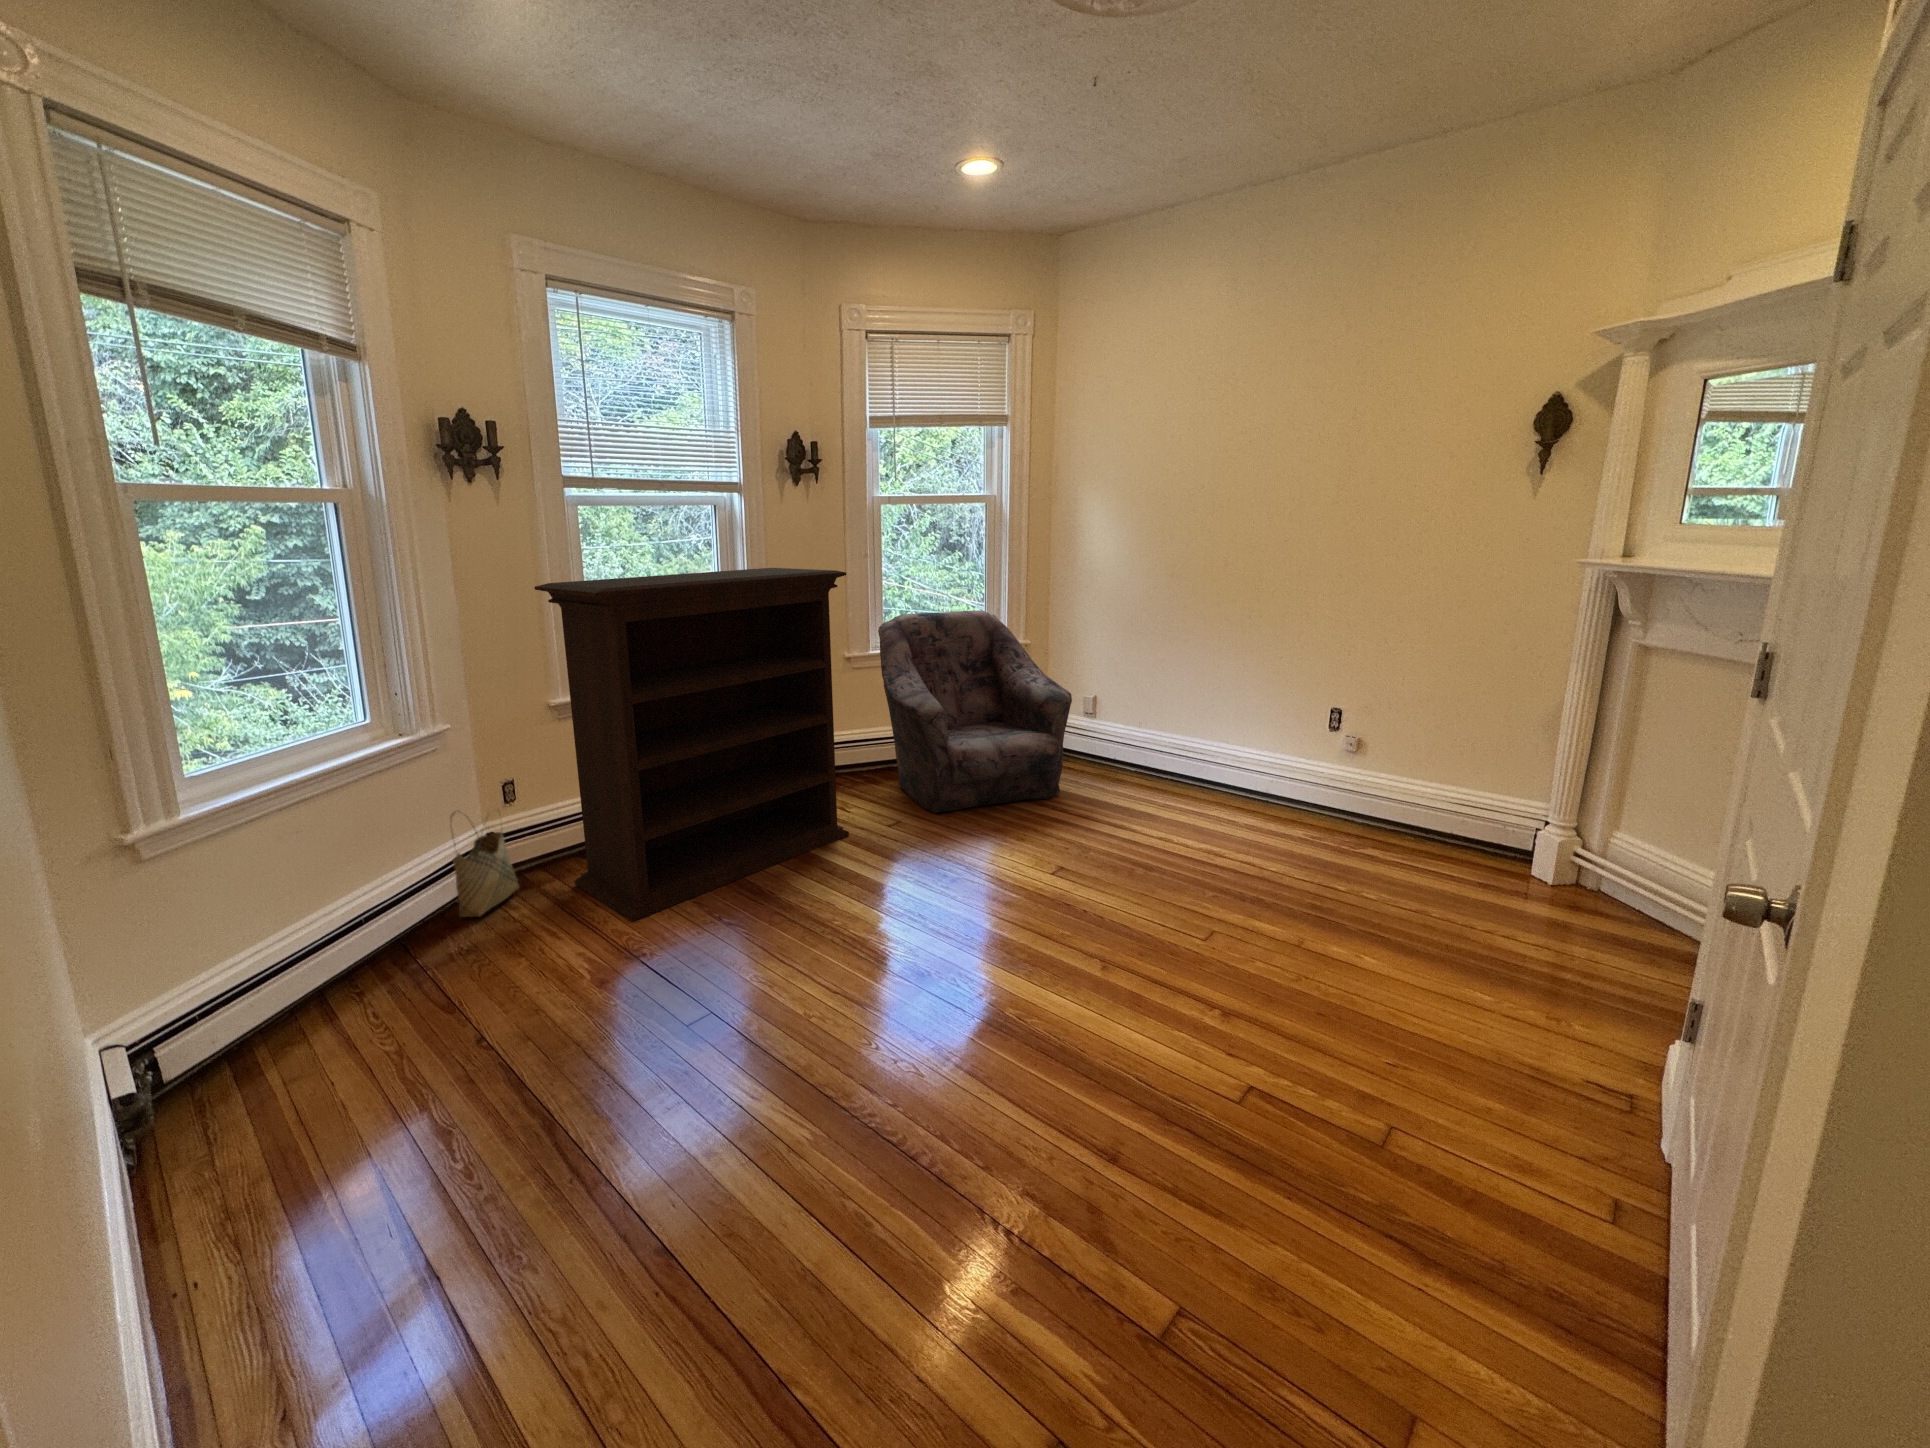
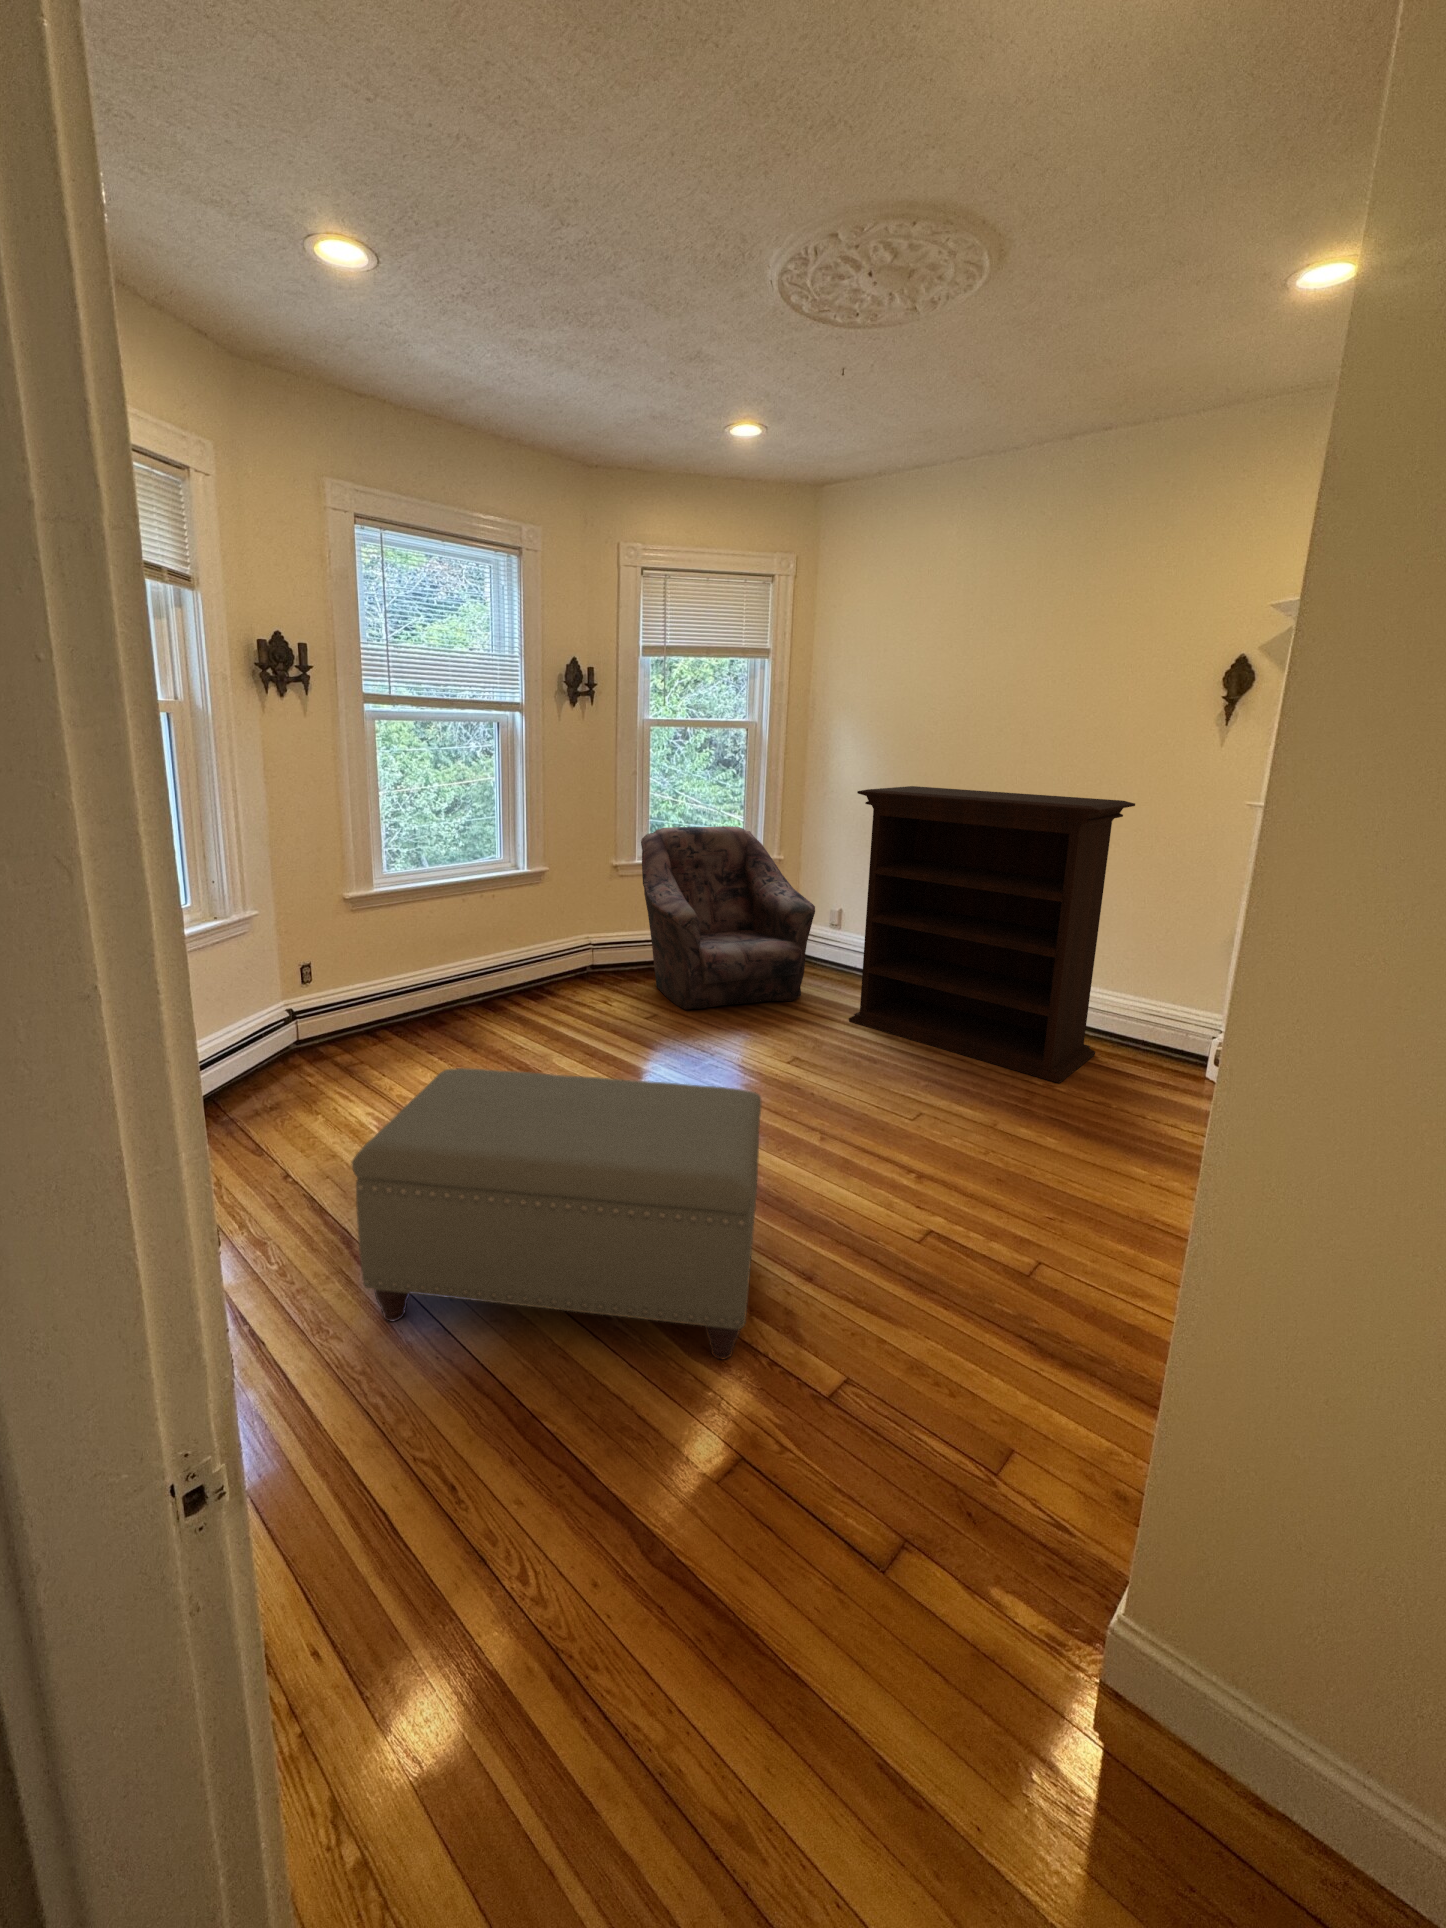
bookshelf: present [534,568,849,921] -> present [849,786,1135,1083]
woven basket: present [451,811,519,917] -> none [254,988,311,1082]
ottoman: none [529,912,1056,1302] -> present [351,1068,761,1359]

